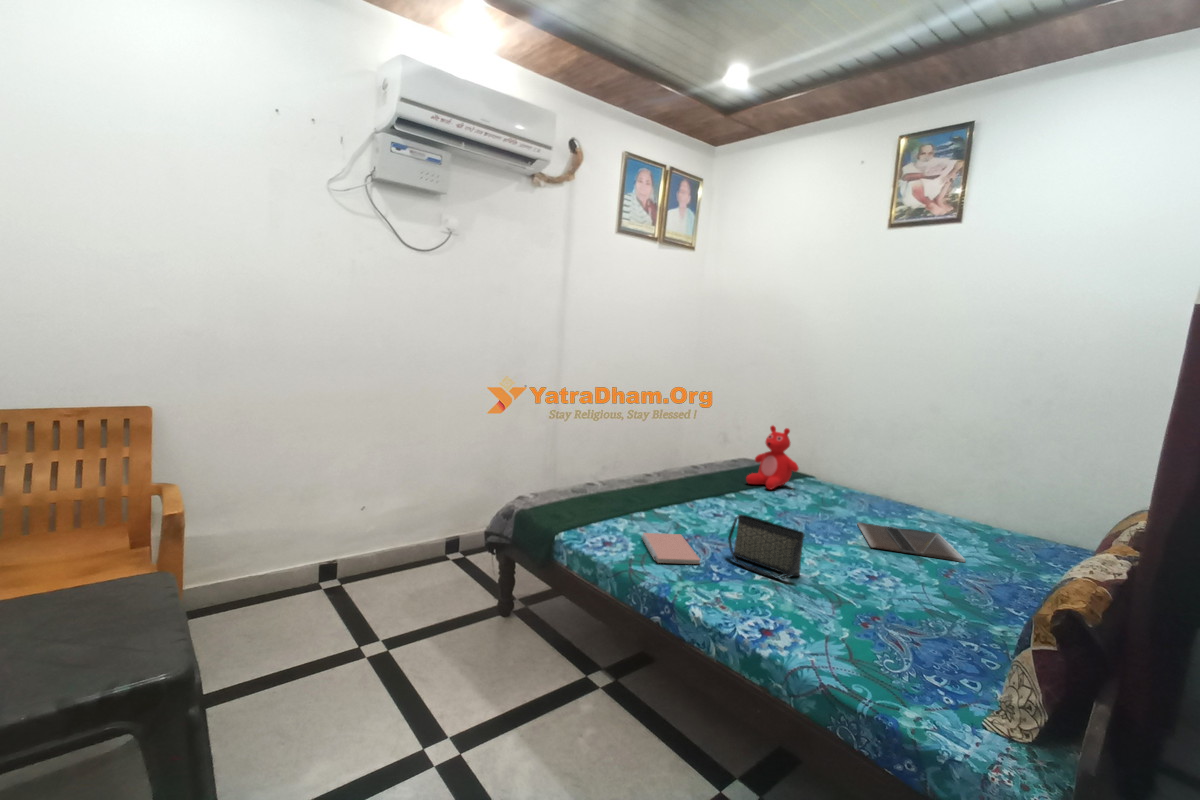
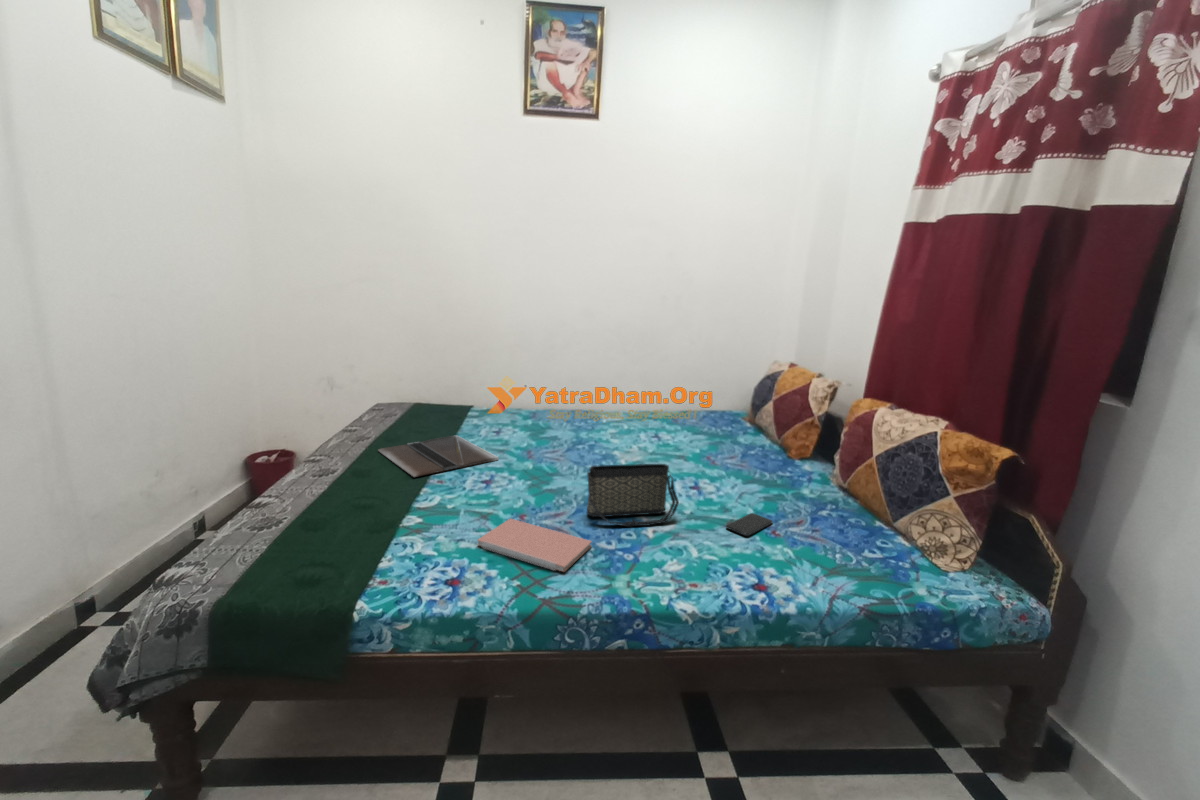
teddy bear: present [746,426,799,489] -> none [417,345,477,421]
laptop: present [857,523,965,562] -> present [378,435,499,477]
smartphone: none [825,602,885,624] -> present [726,513,772,536]

